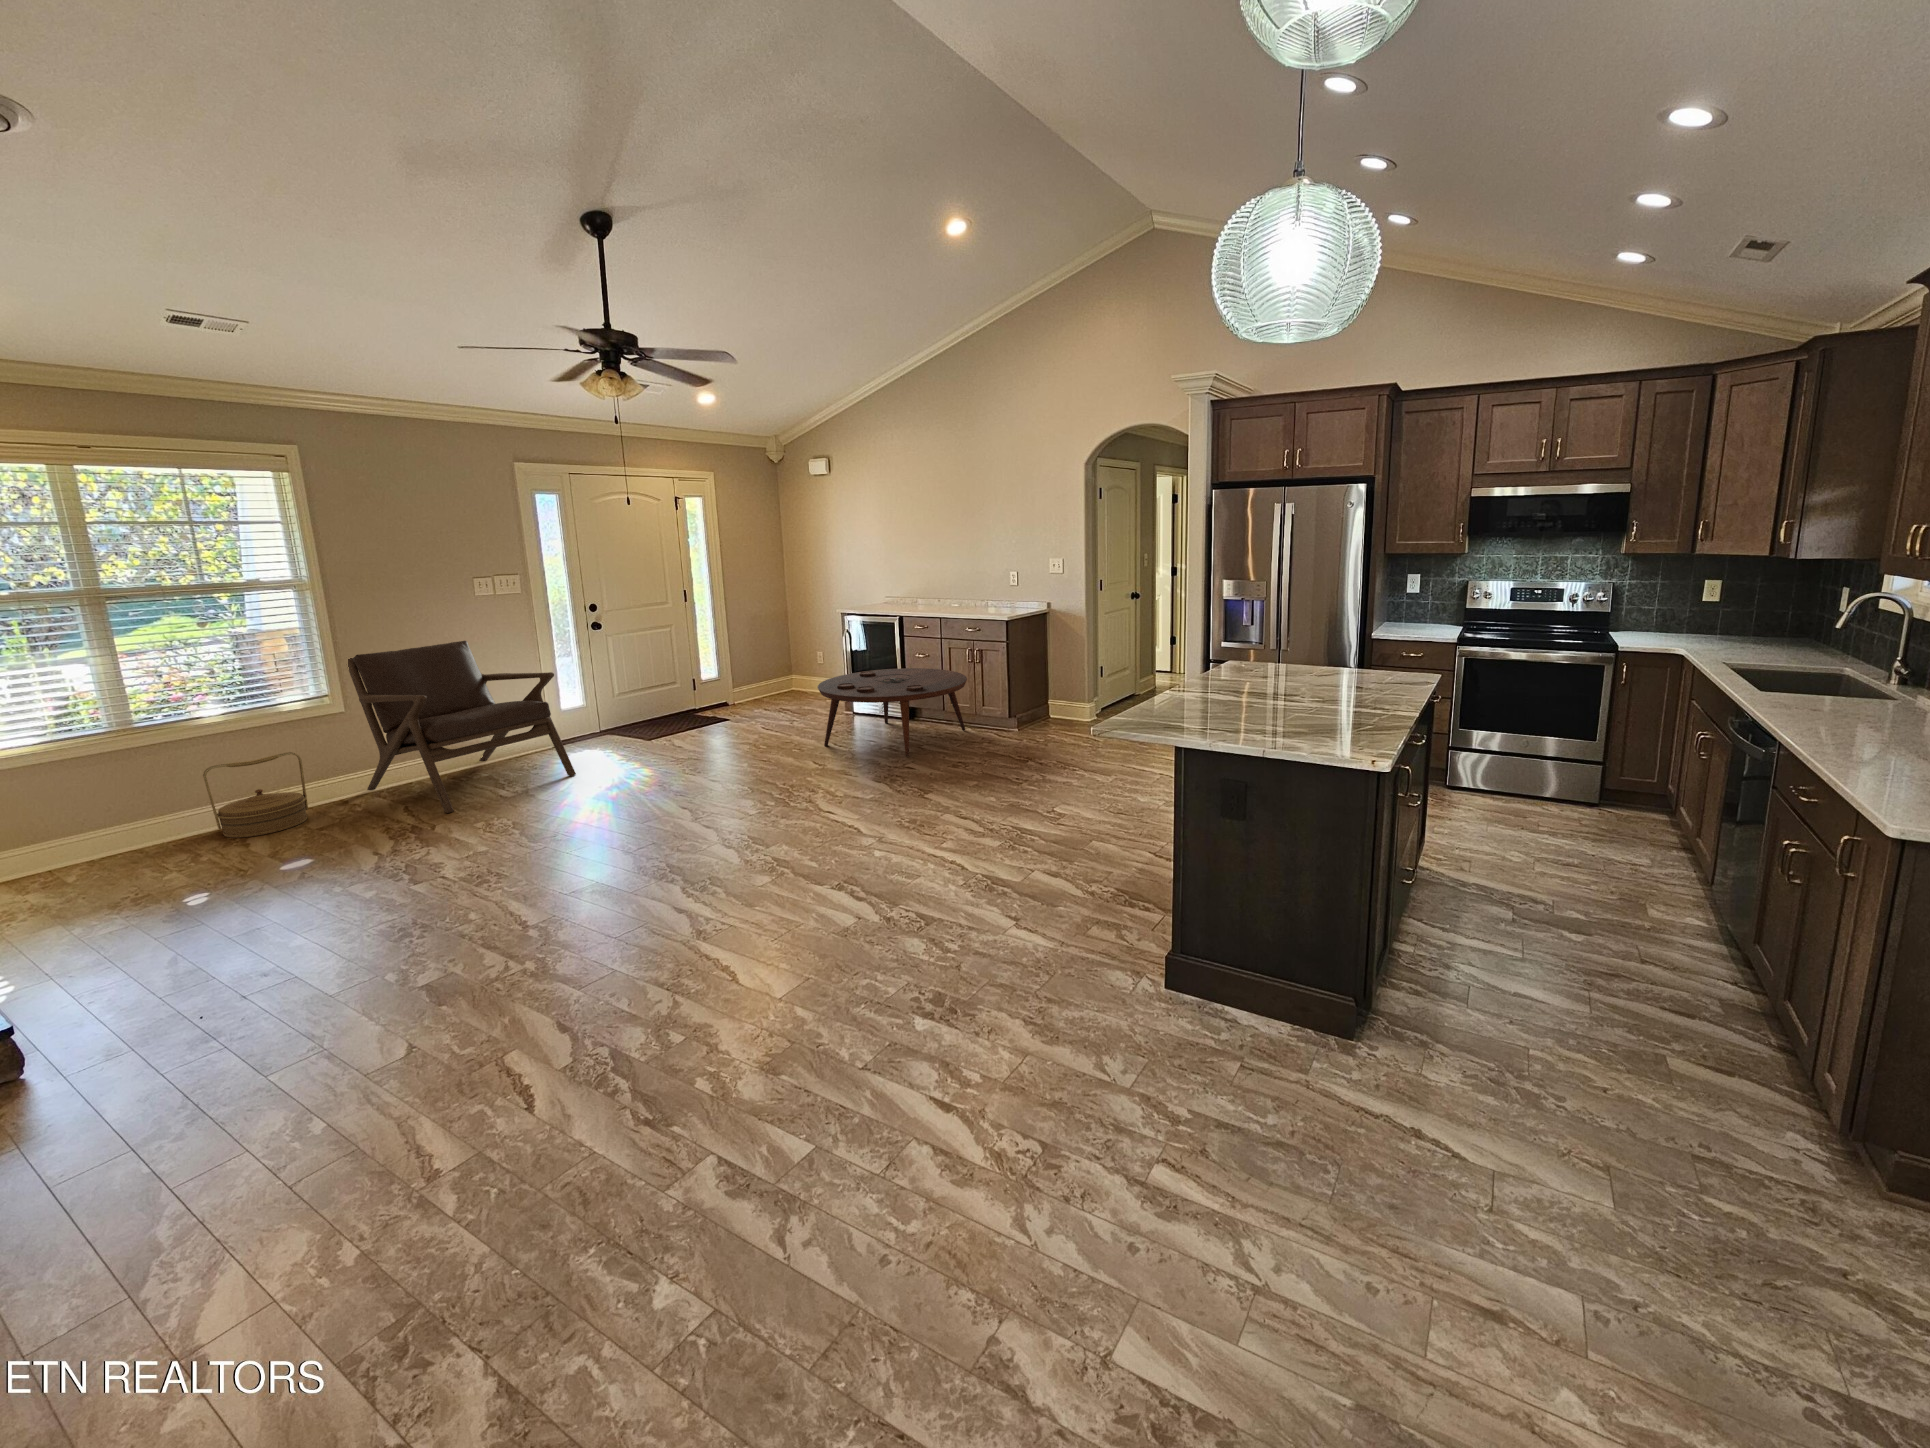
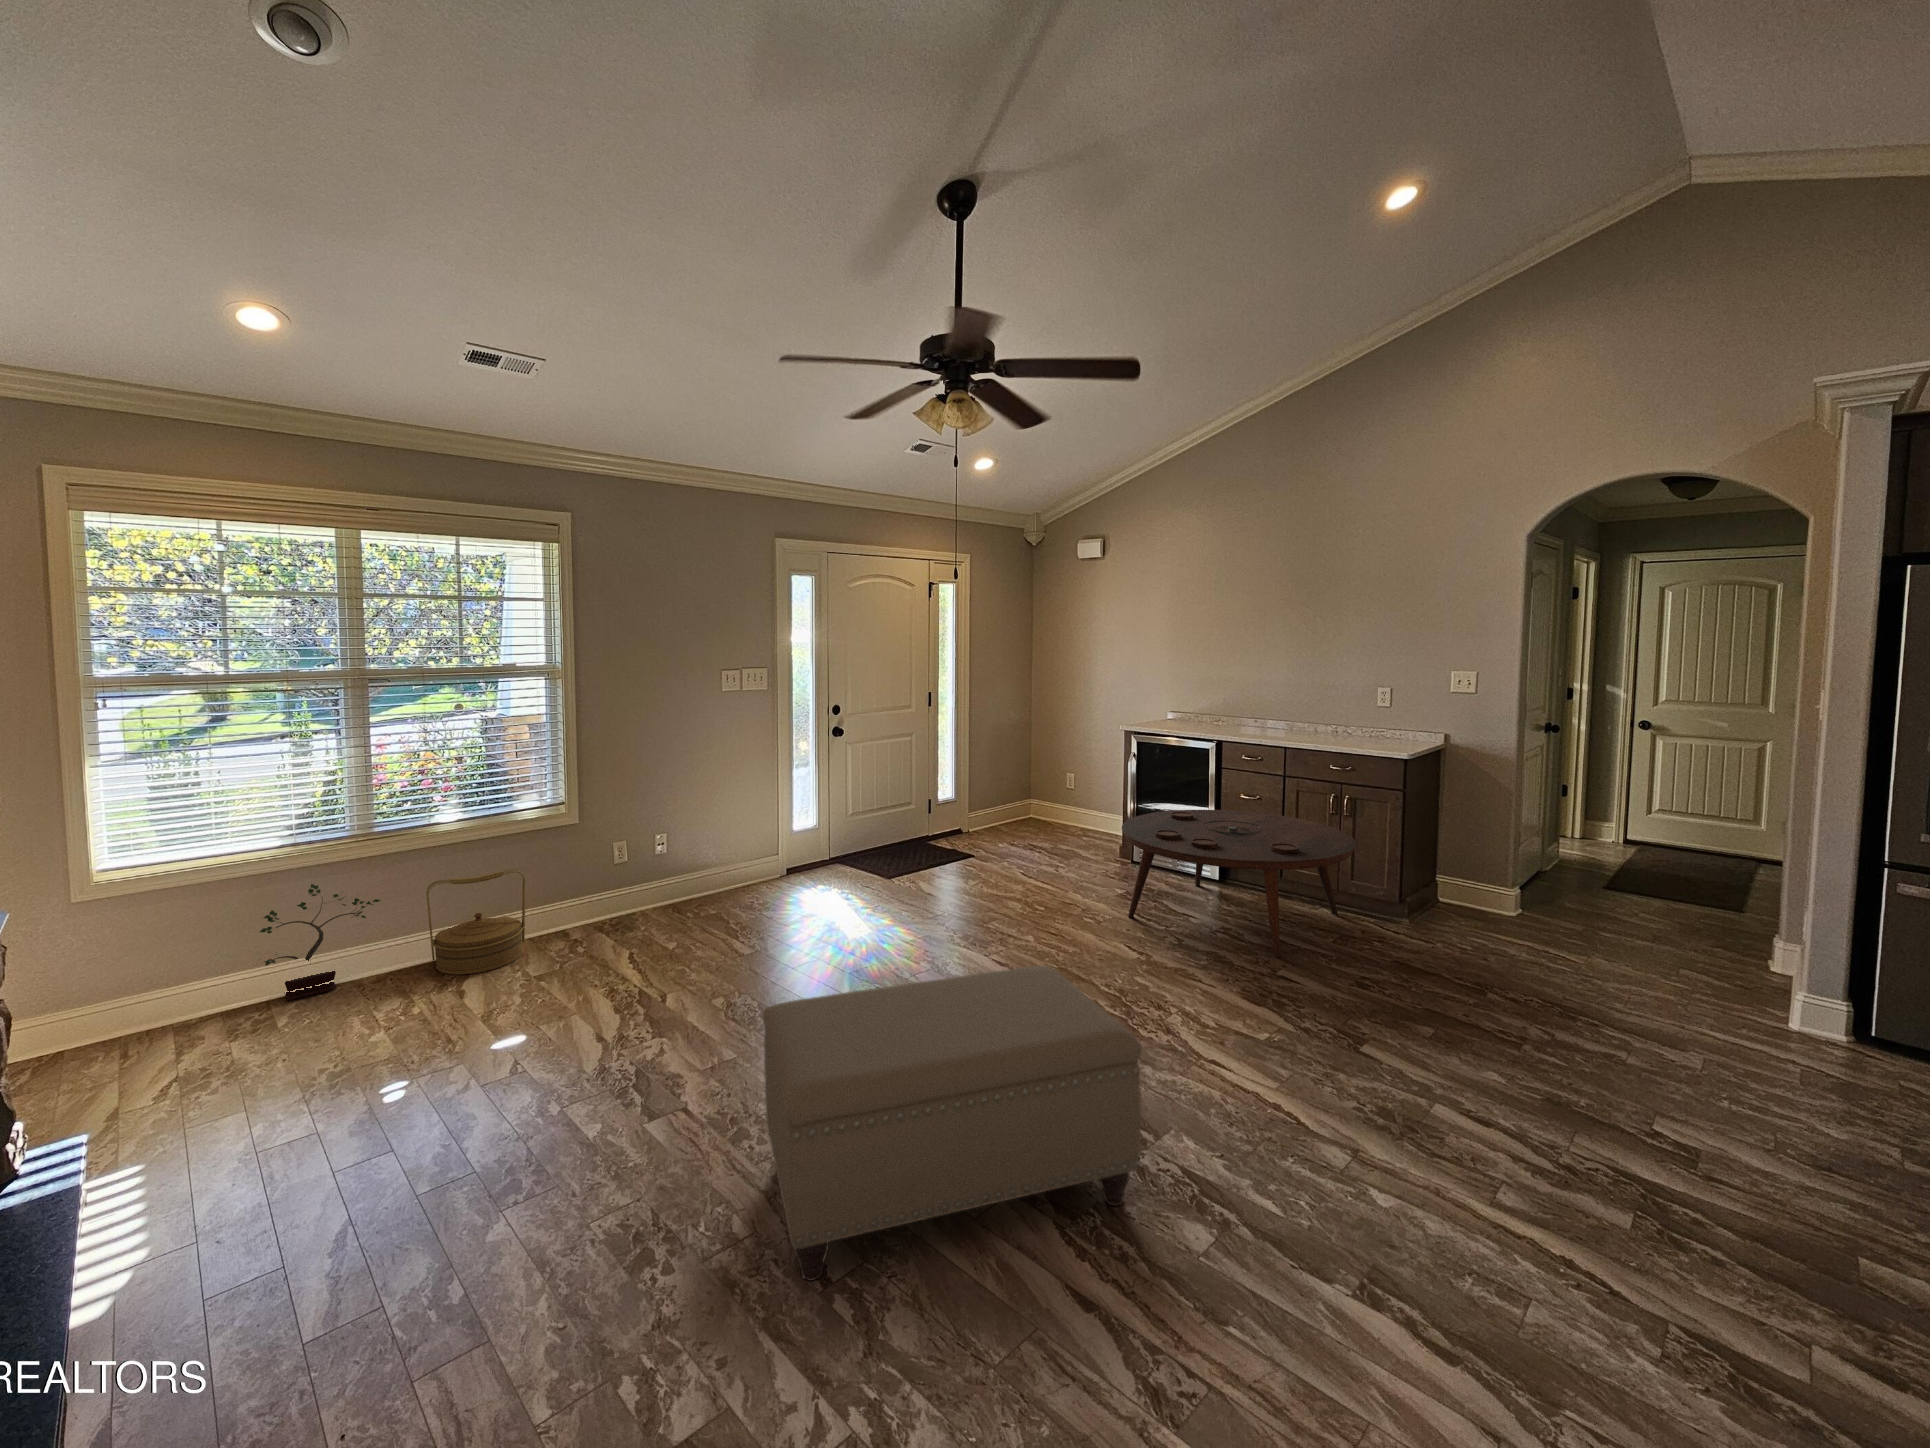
lounge chair: present [348,641,576,813] -> none [585,742,813,971]
ottoman: none [509,758,745,919] -> present [763,966,1142,1281]
potted plant: none [37,775,159,870] -> present [260,884,381,1000]

